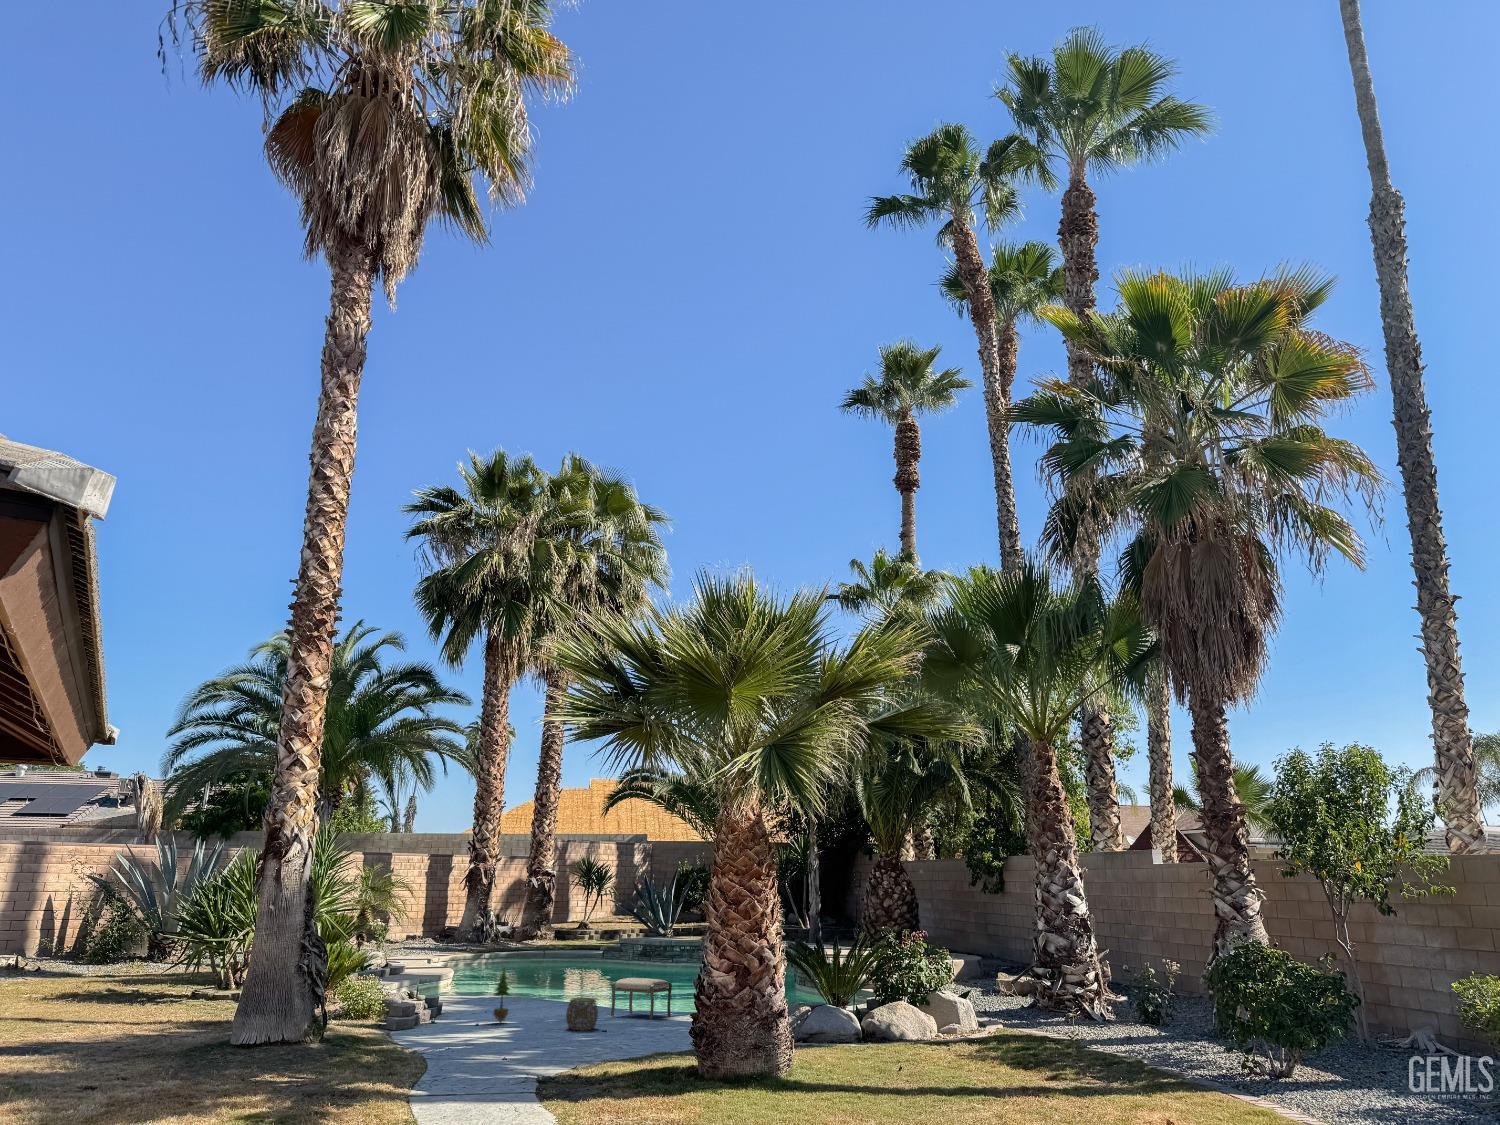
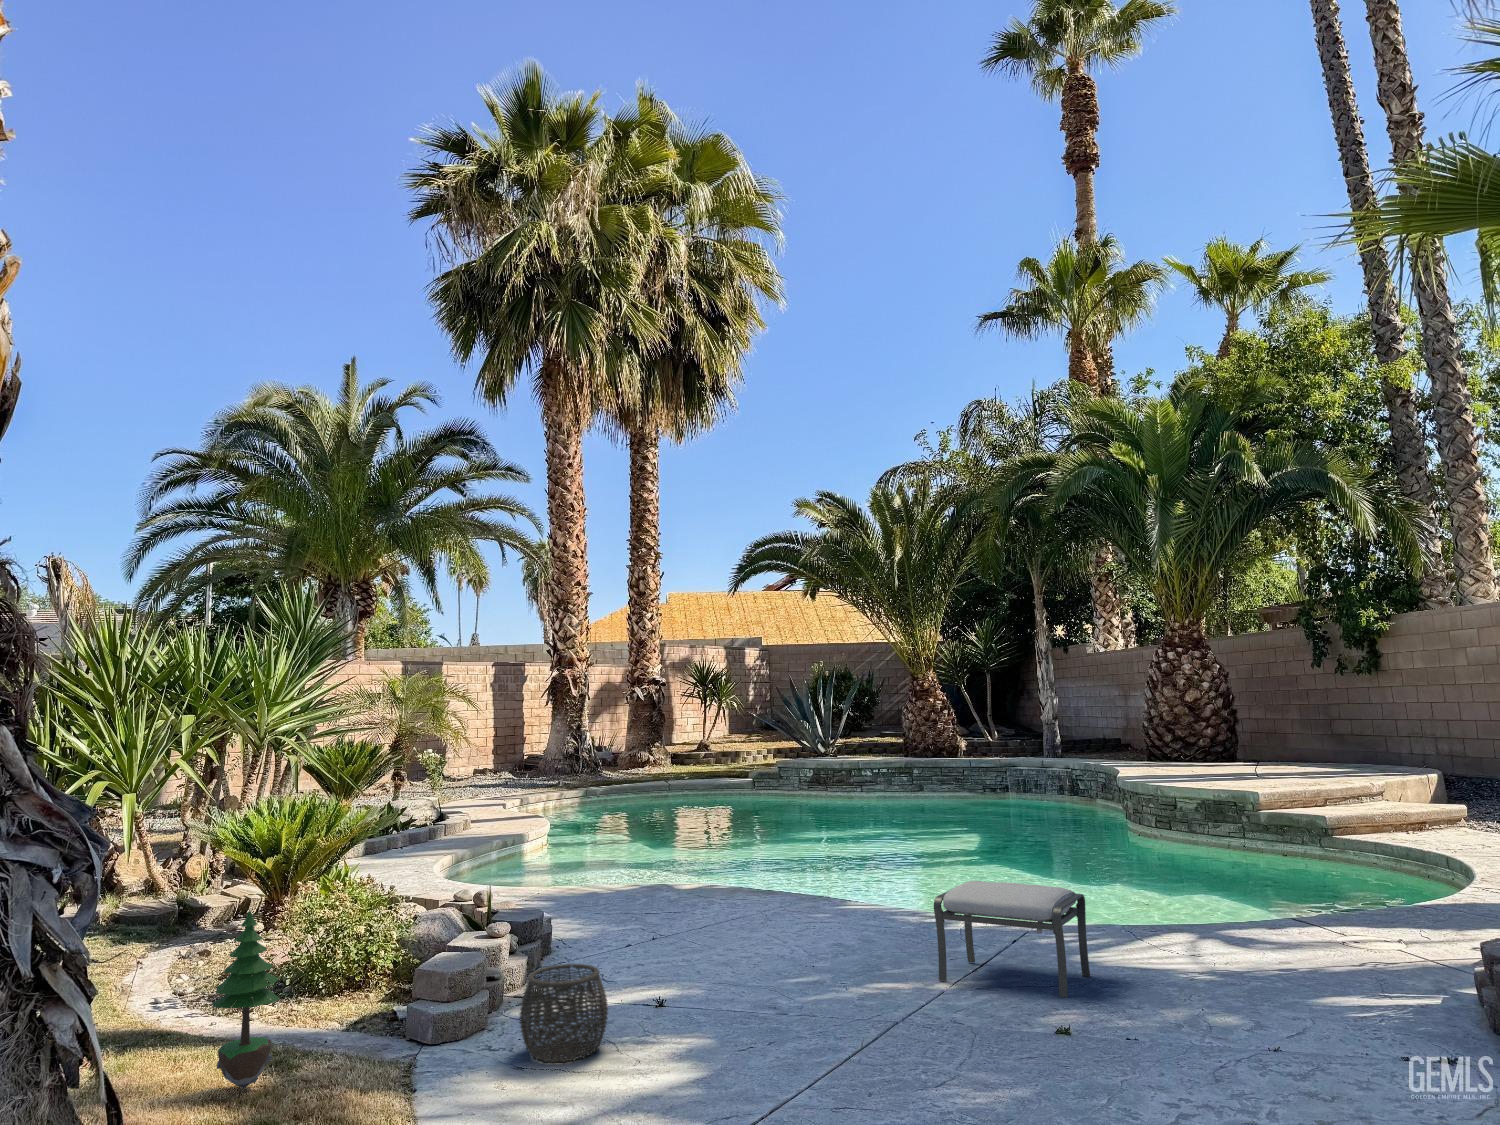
potted tree: present [493,968,510,1022] -> present [212,911,279,1089]
woven basket: present [566,998,598,1030] -> present [519,964,608,1062]

